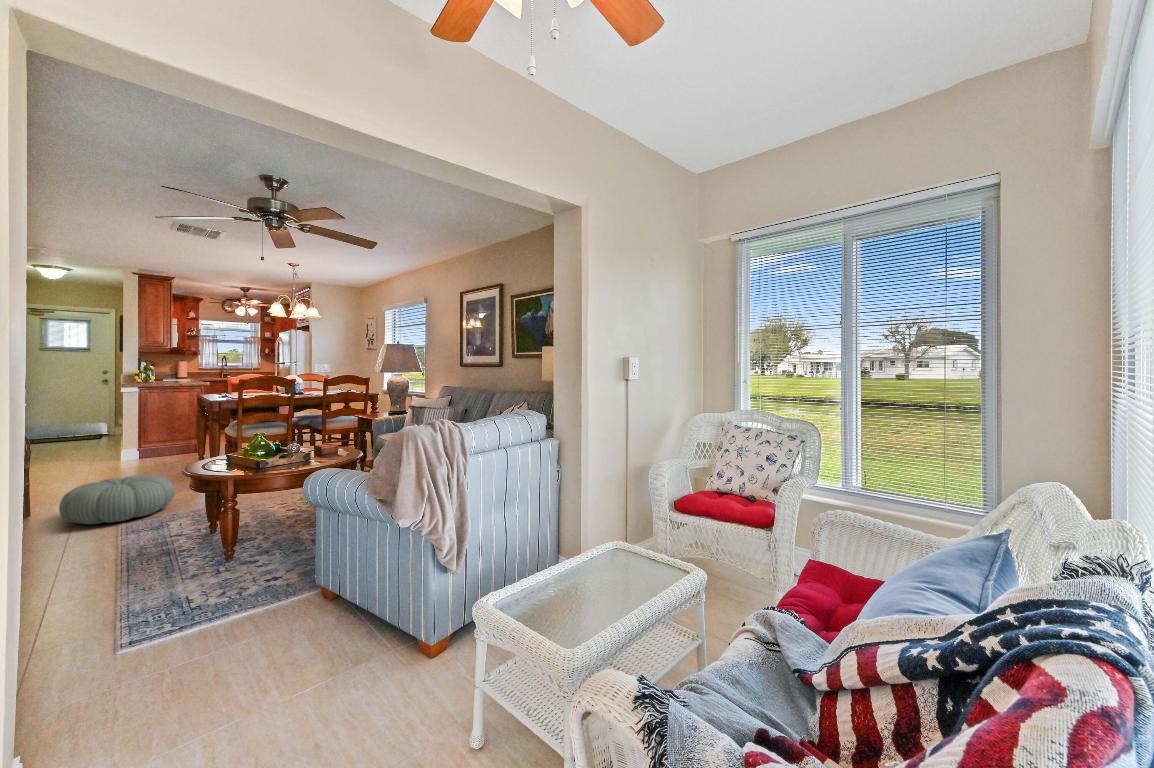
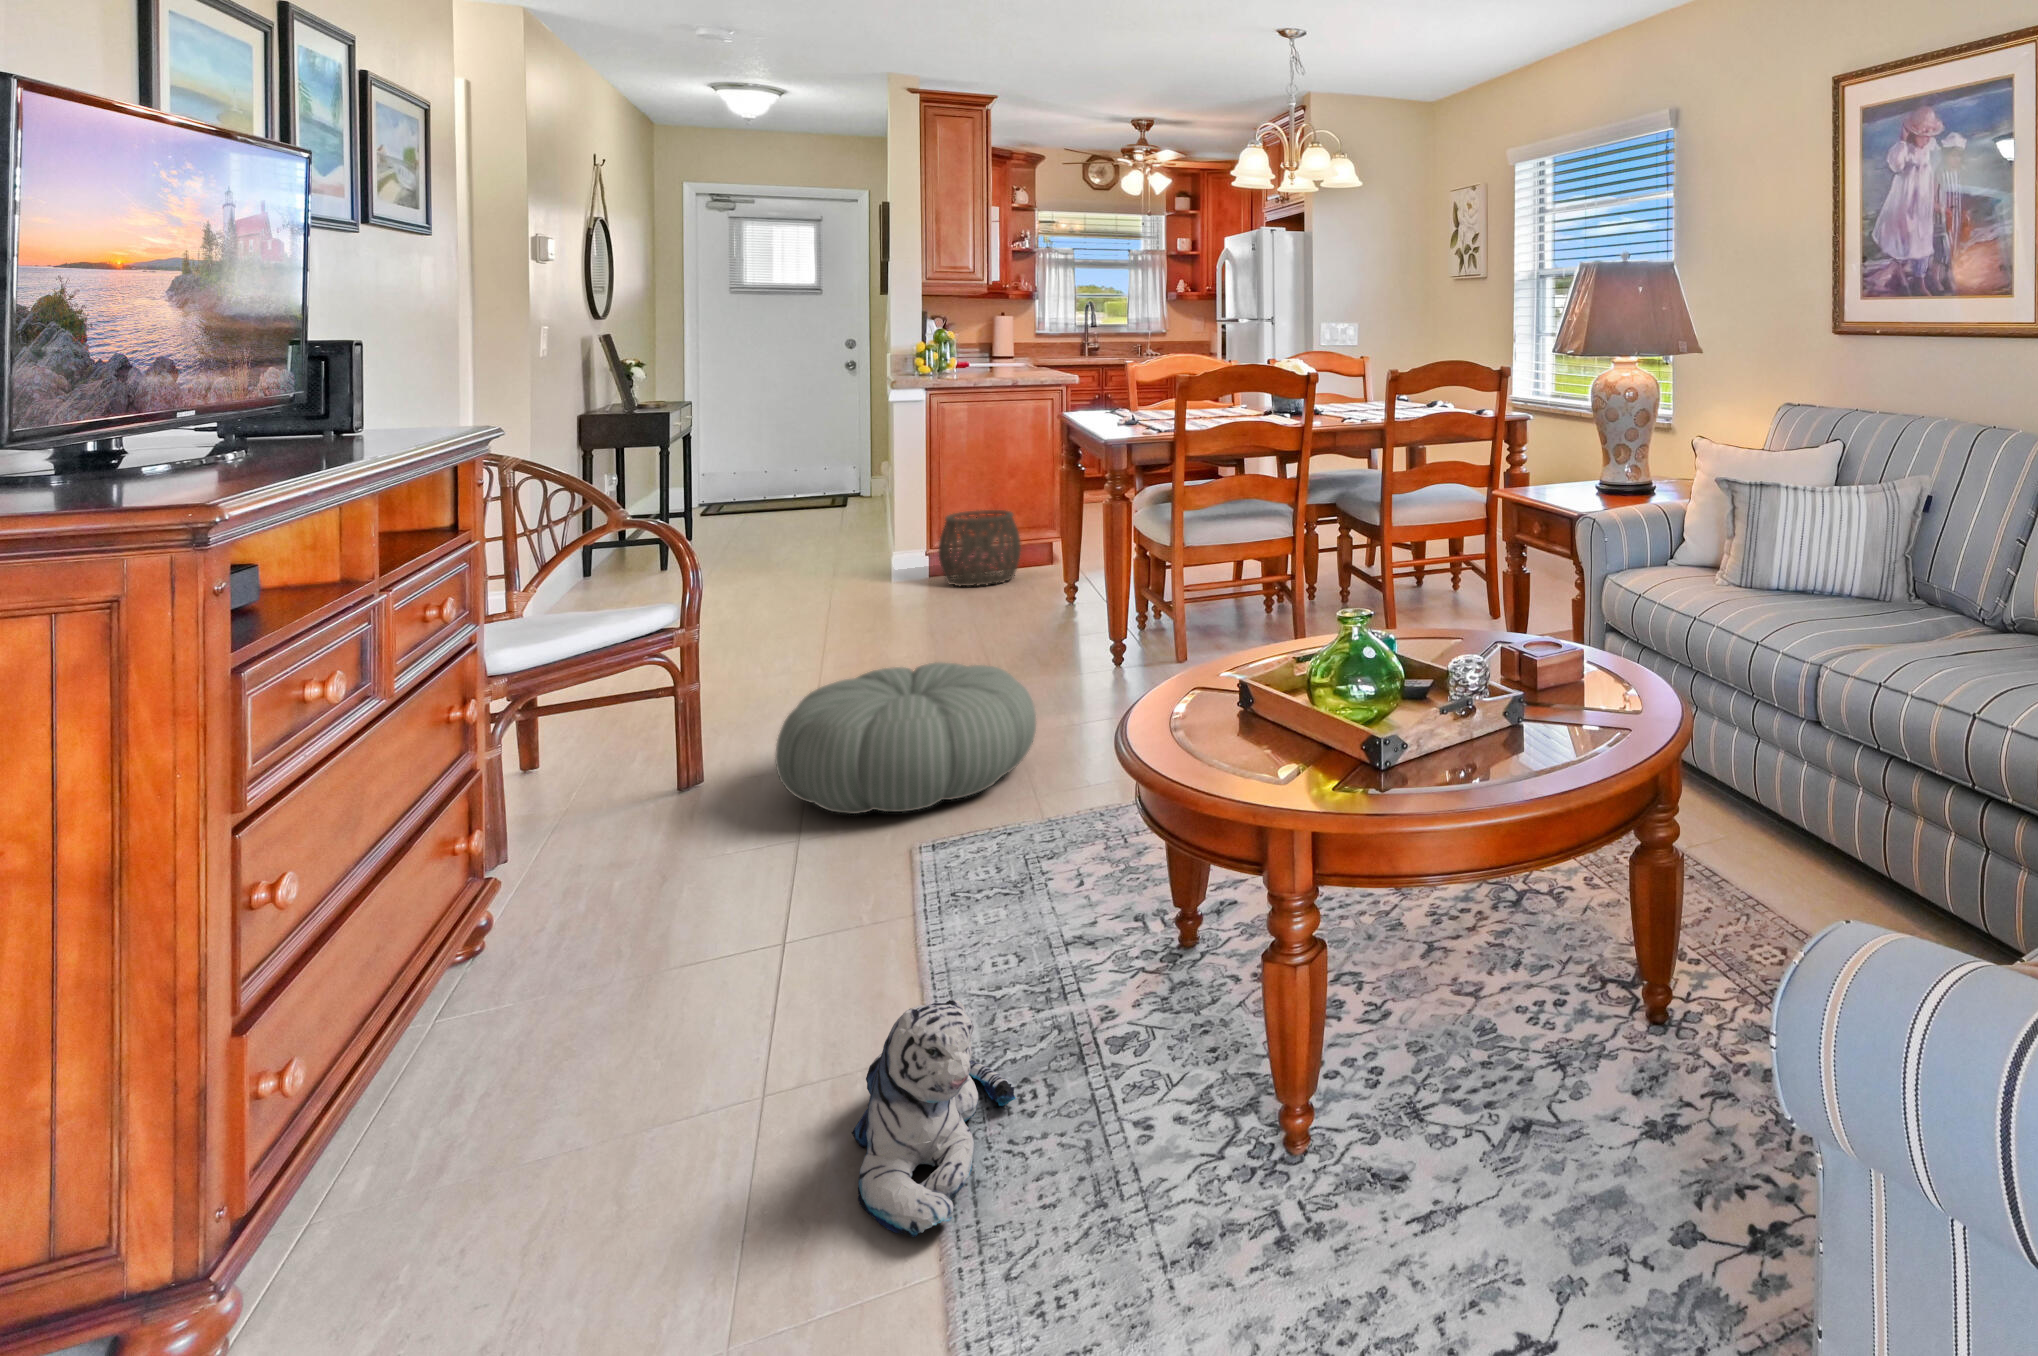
woven basket: none [145,431,185,459] -> present [938,510,1021,586]
plush toy: none [82,550,145,608] -> present [852,1000,1016,1237]

